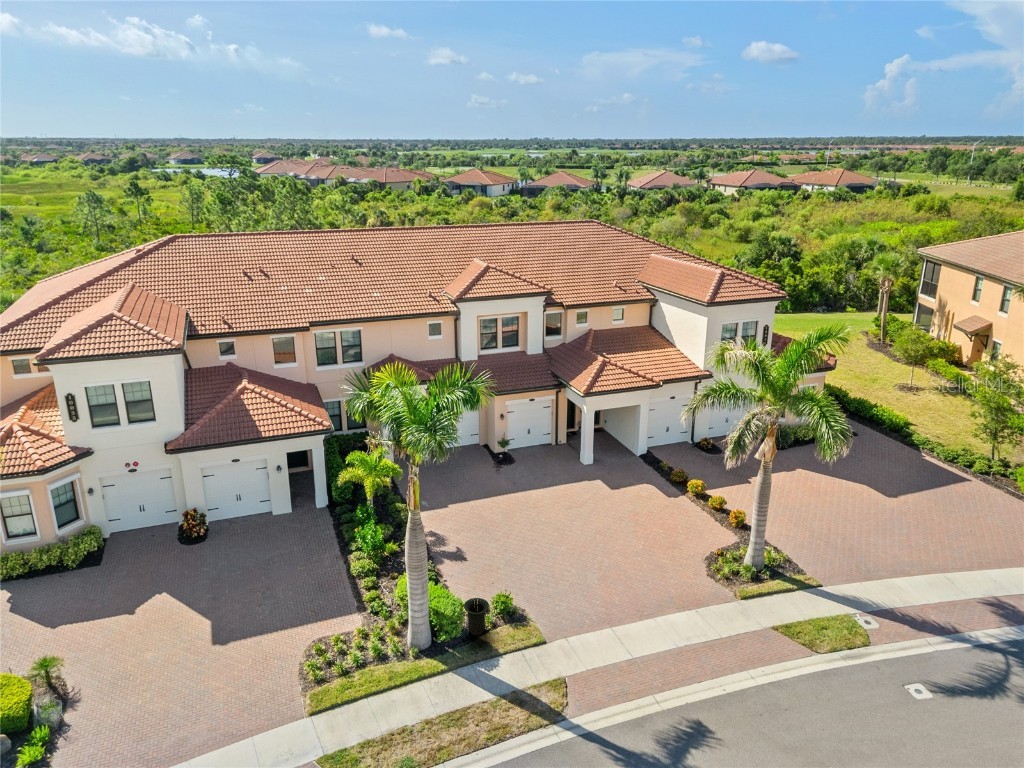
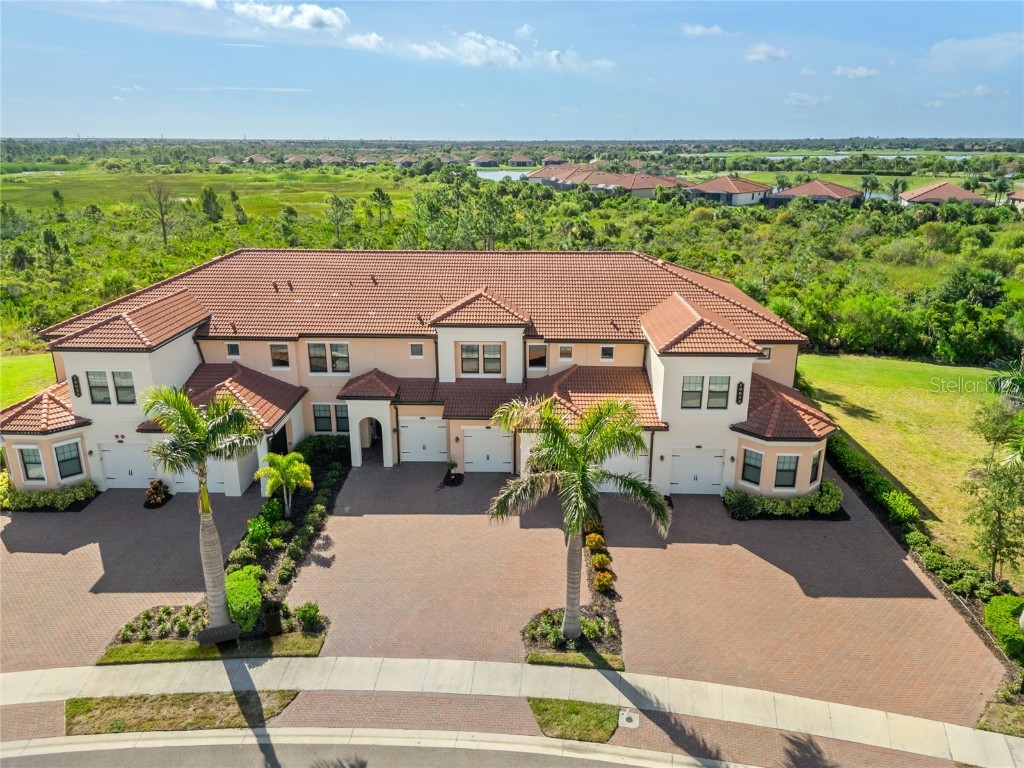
bench: none [411,630,455,672] -> present [198,623,240,652]

